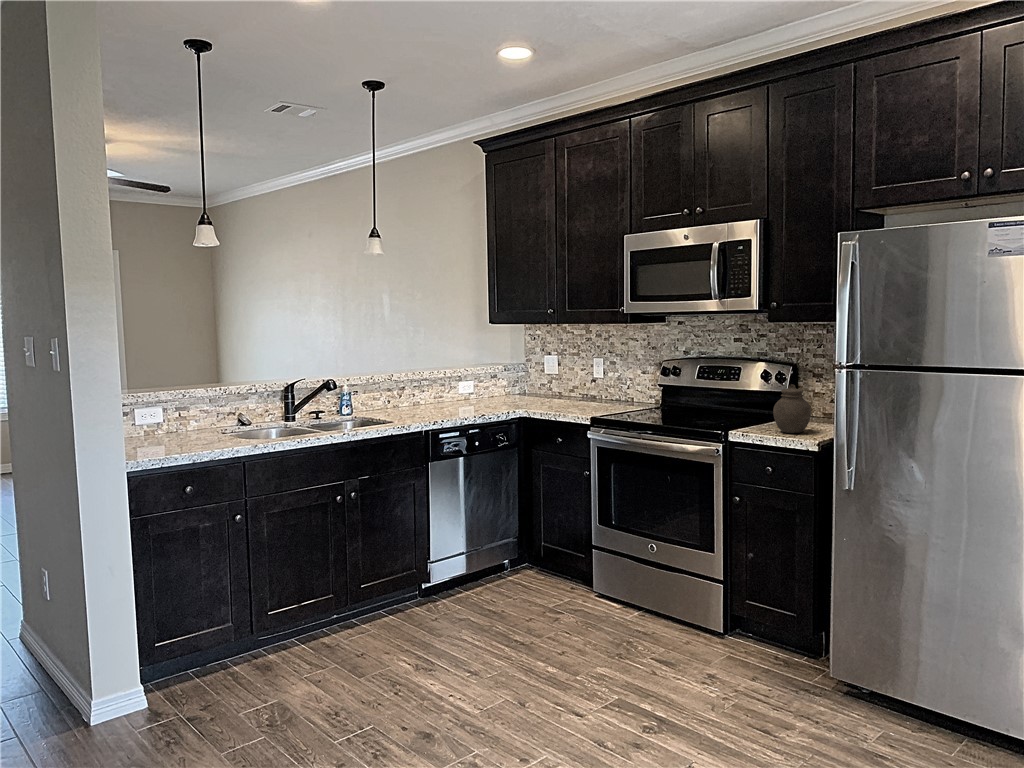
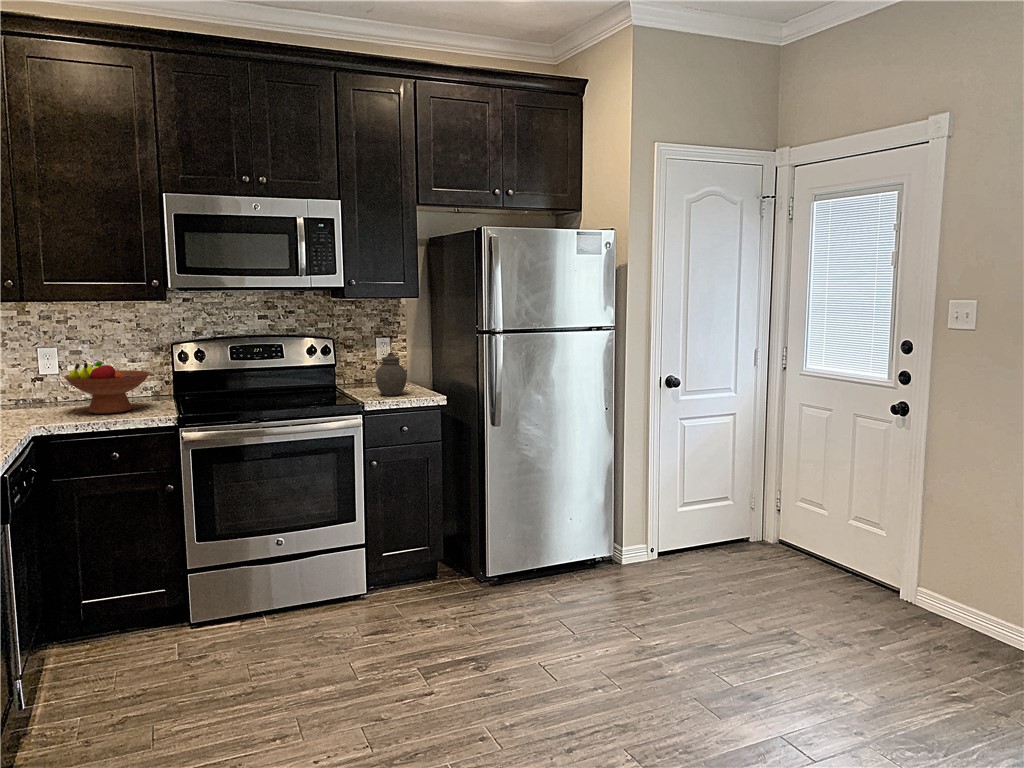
fruit bowl: none [560,371,620,411] -> present [64,361,150,413]

